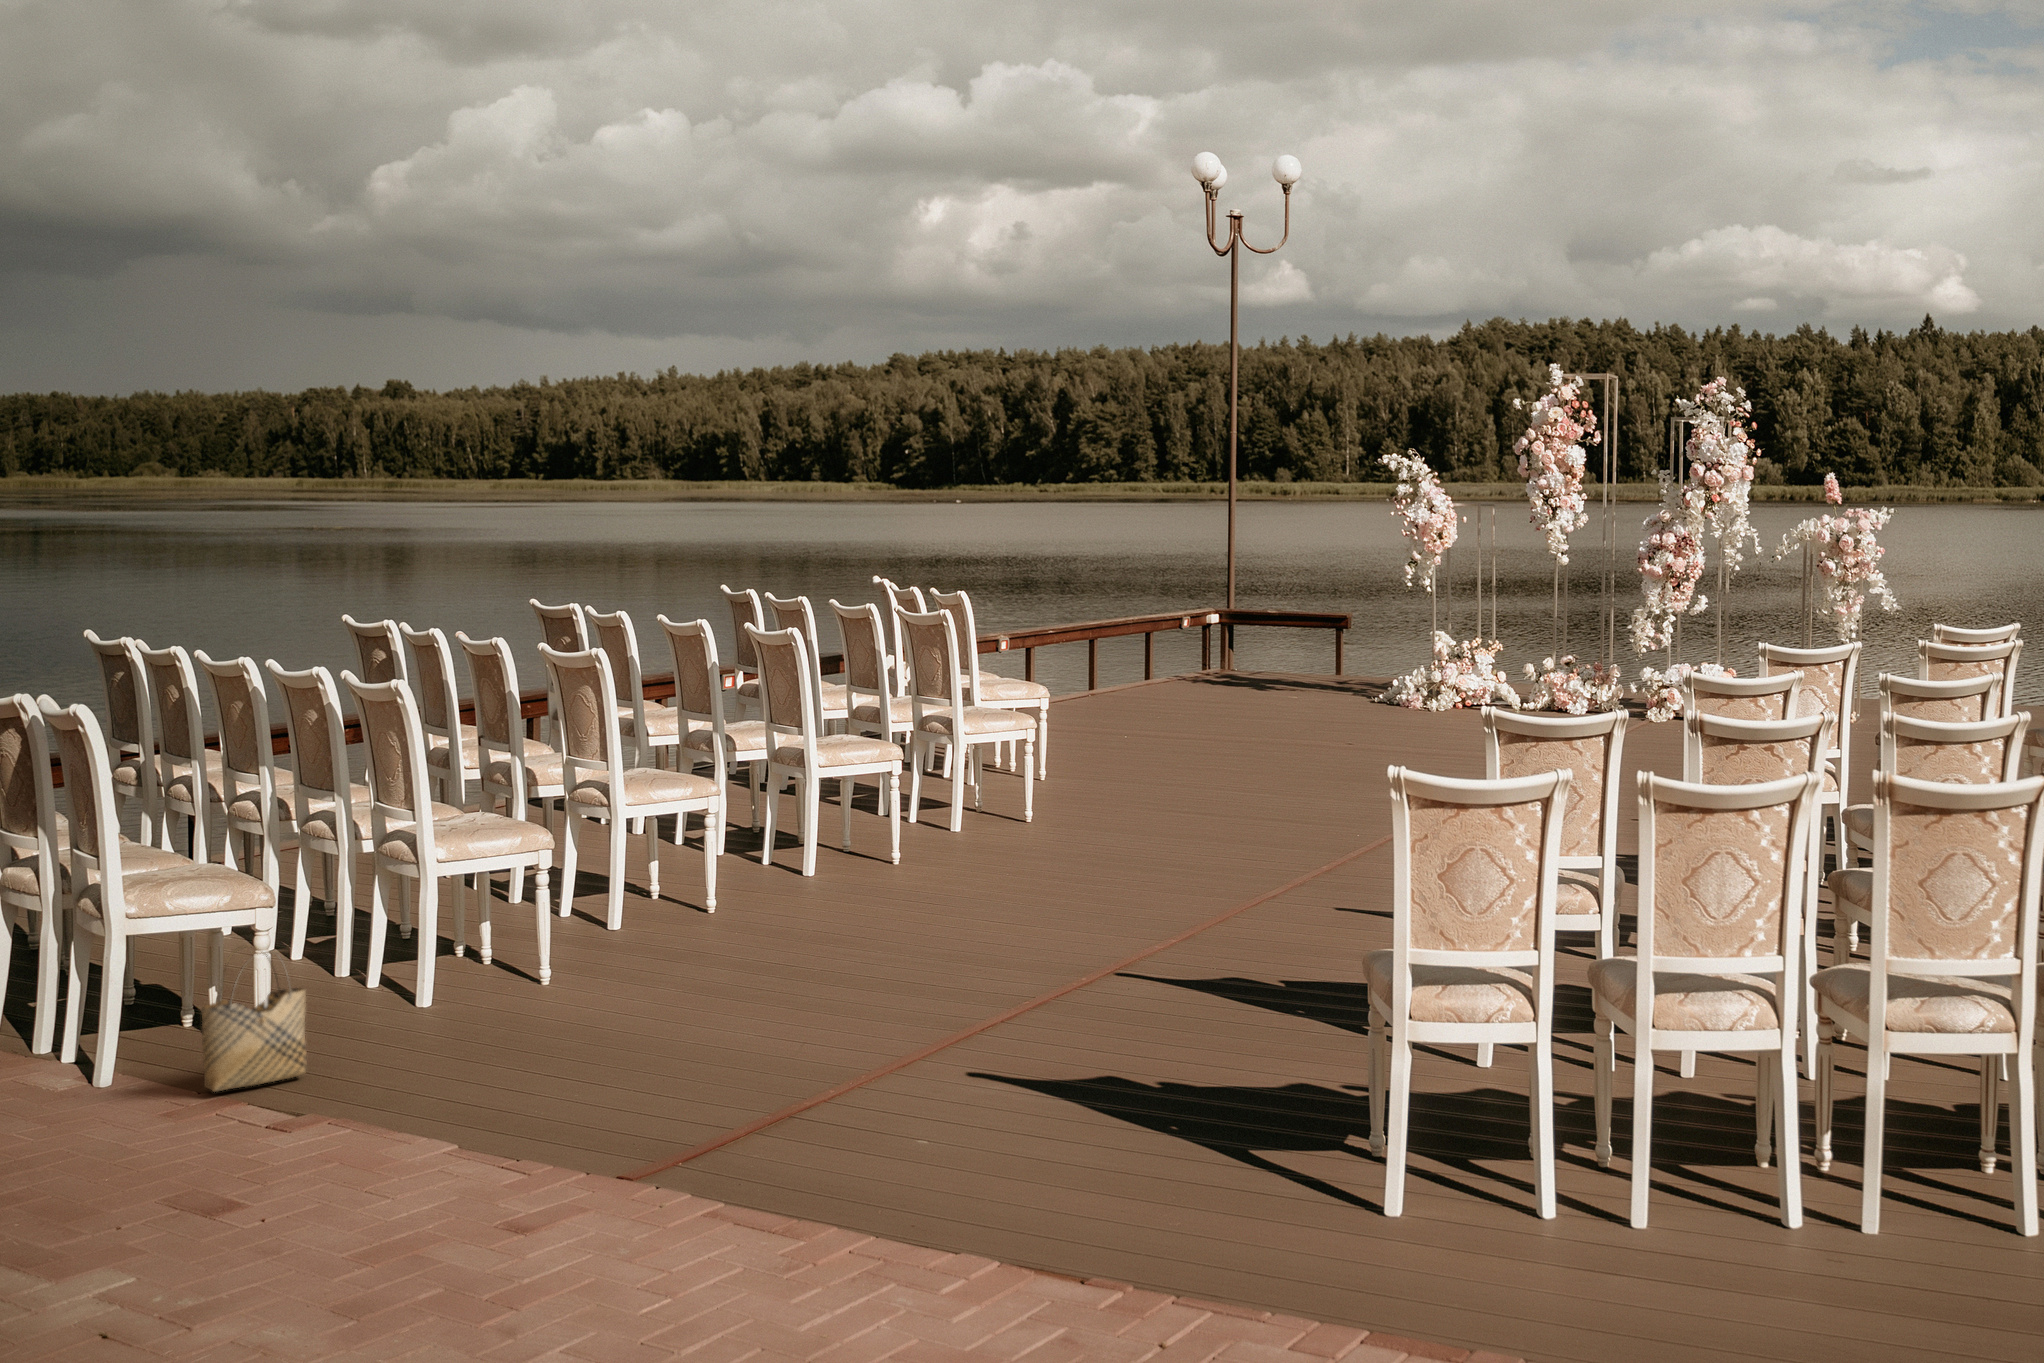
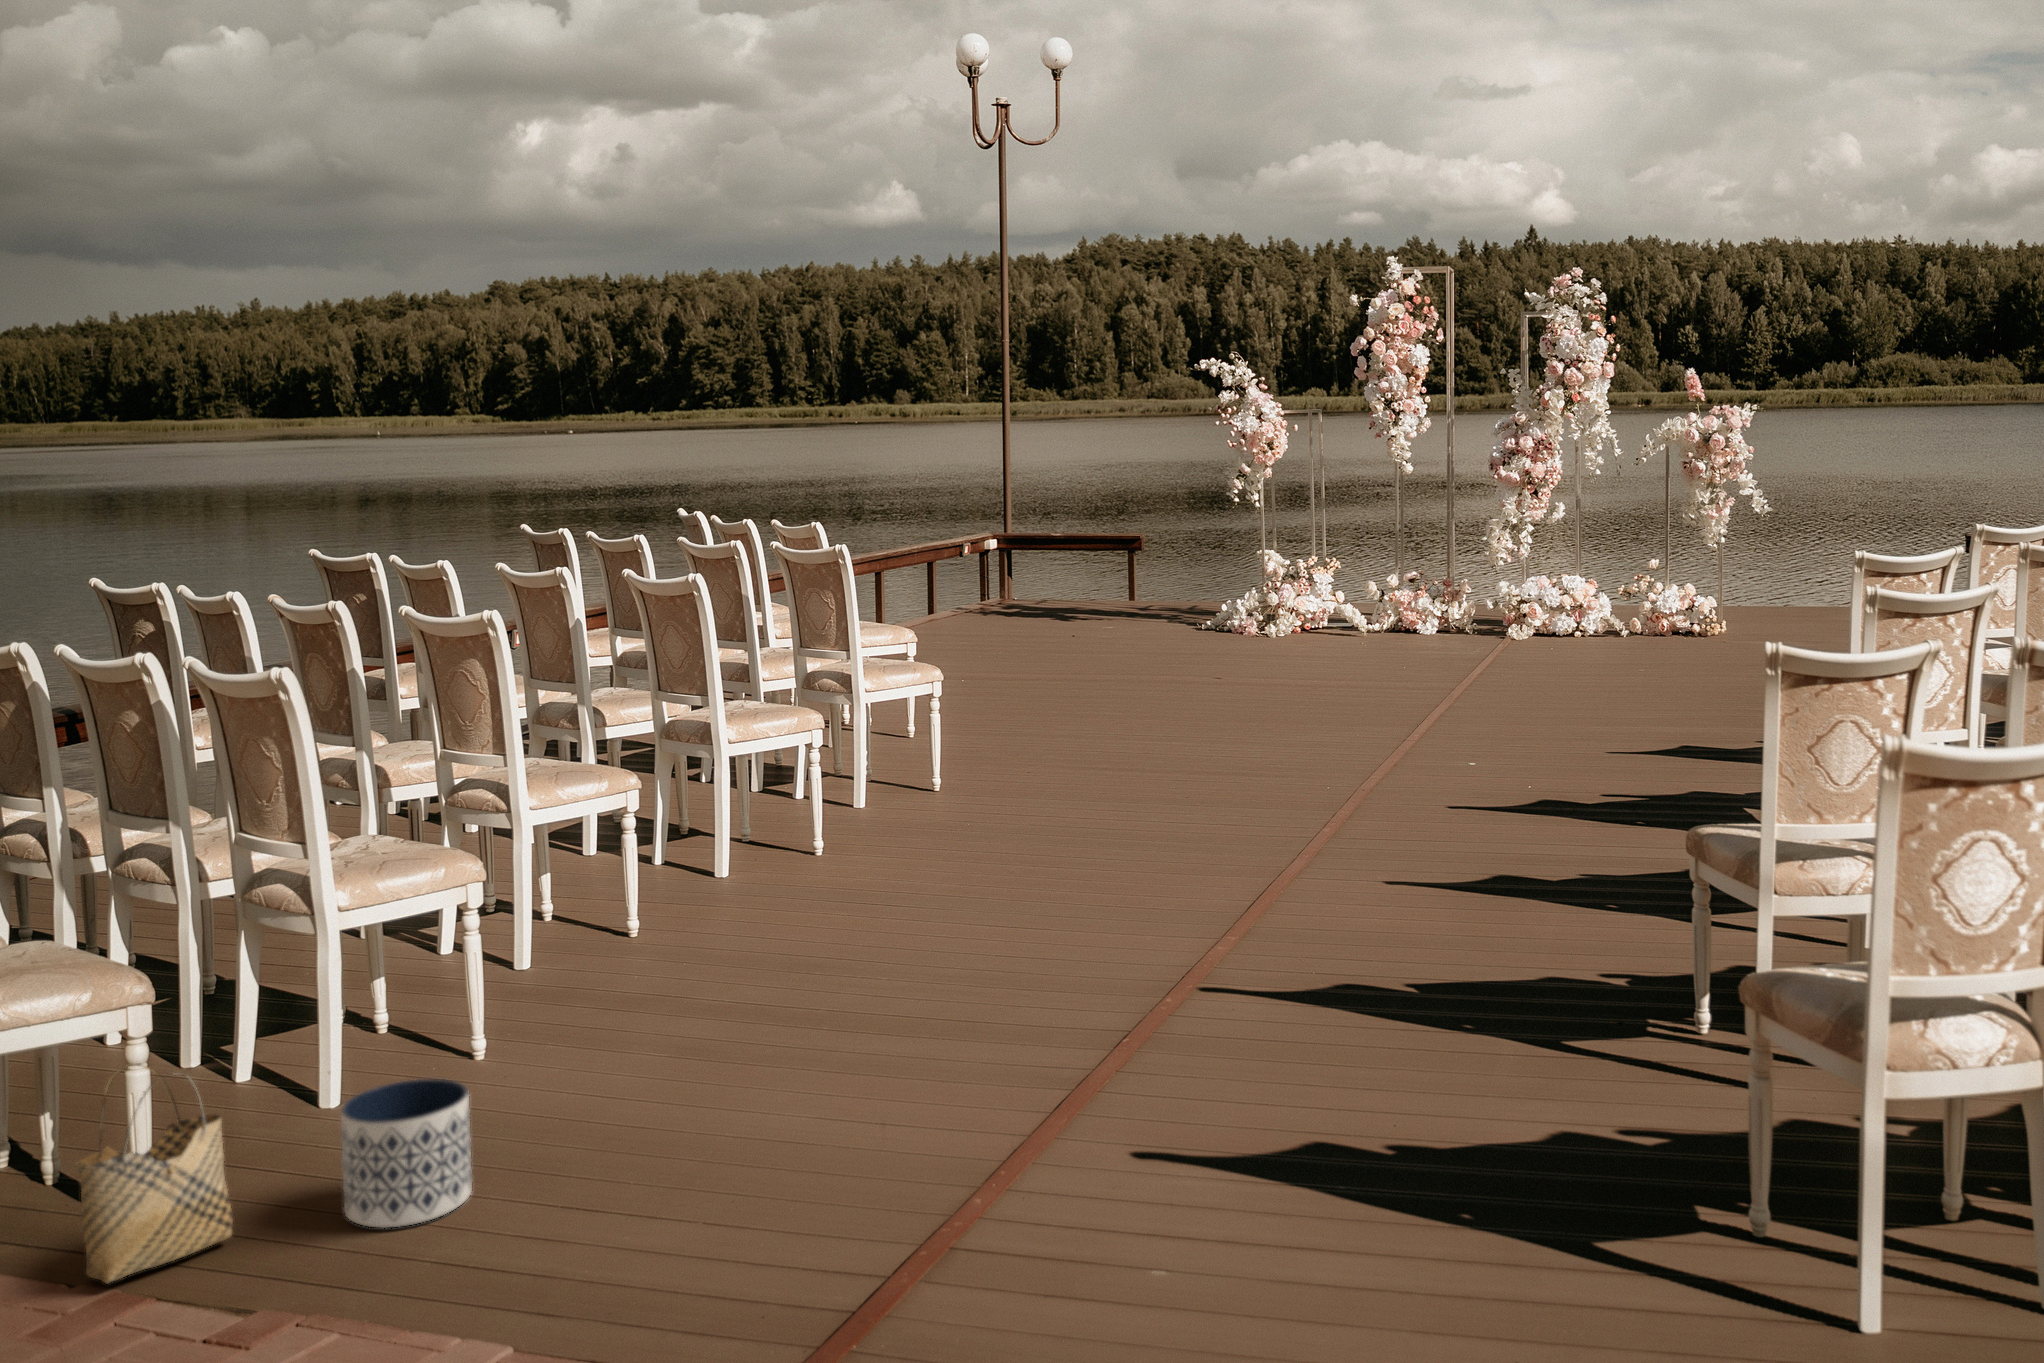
planter: none [385,980,478,1078] -> present [341,1079,472,1228]

